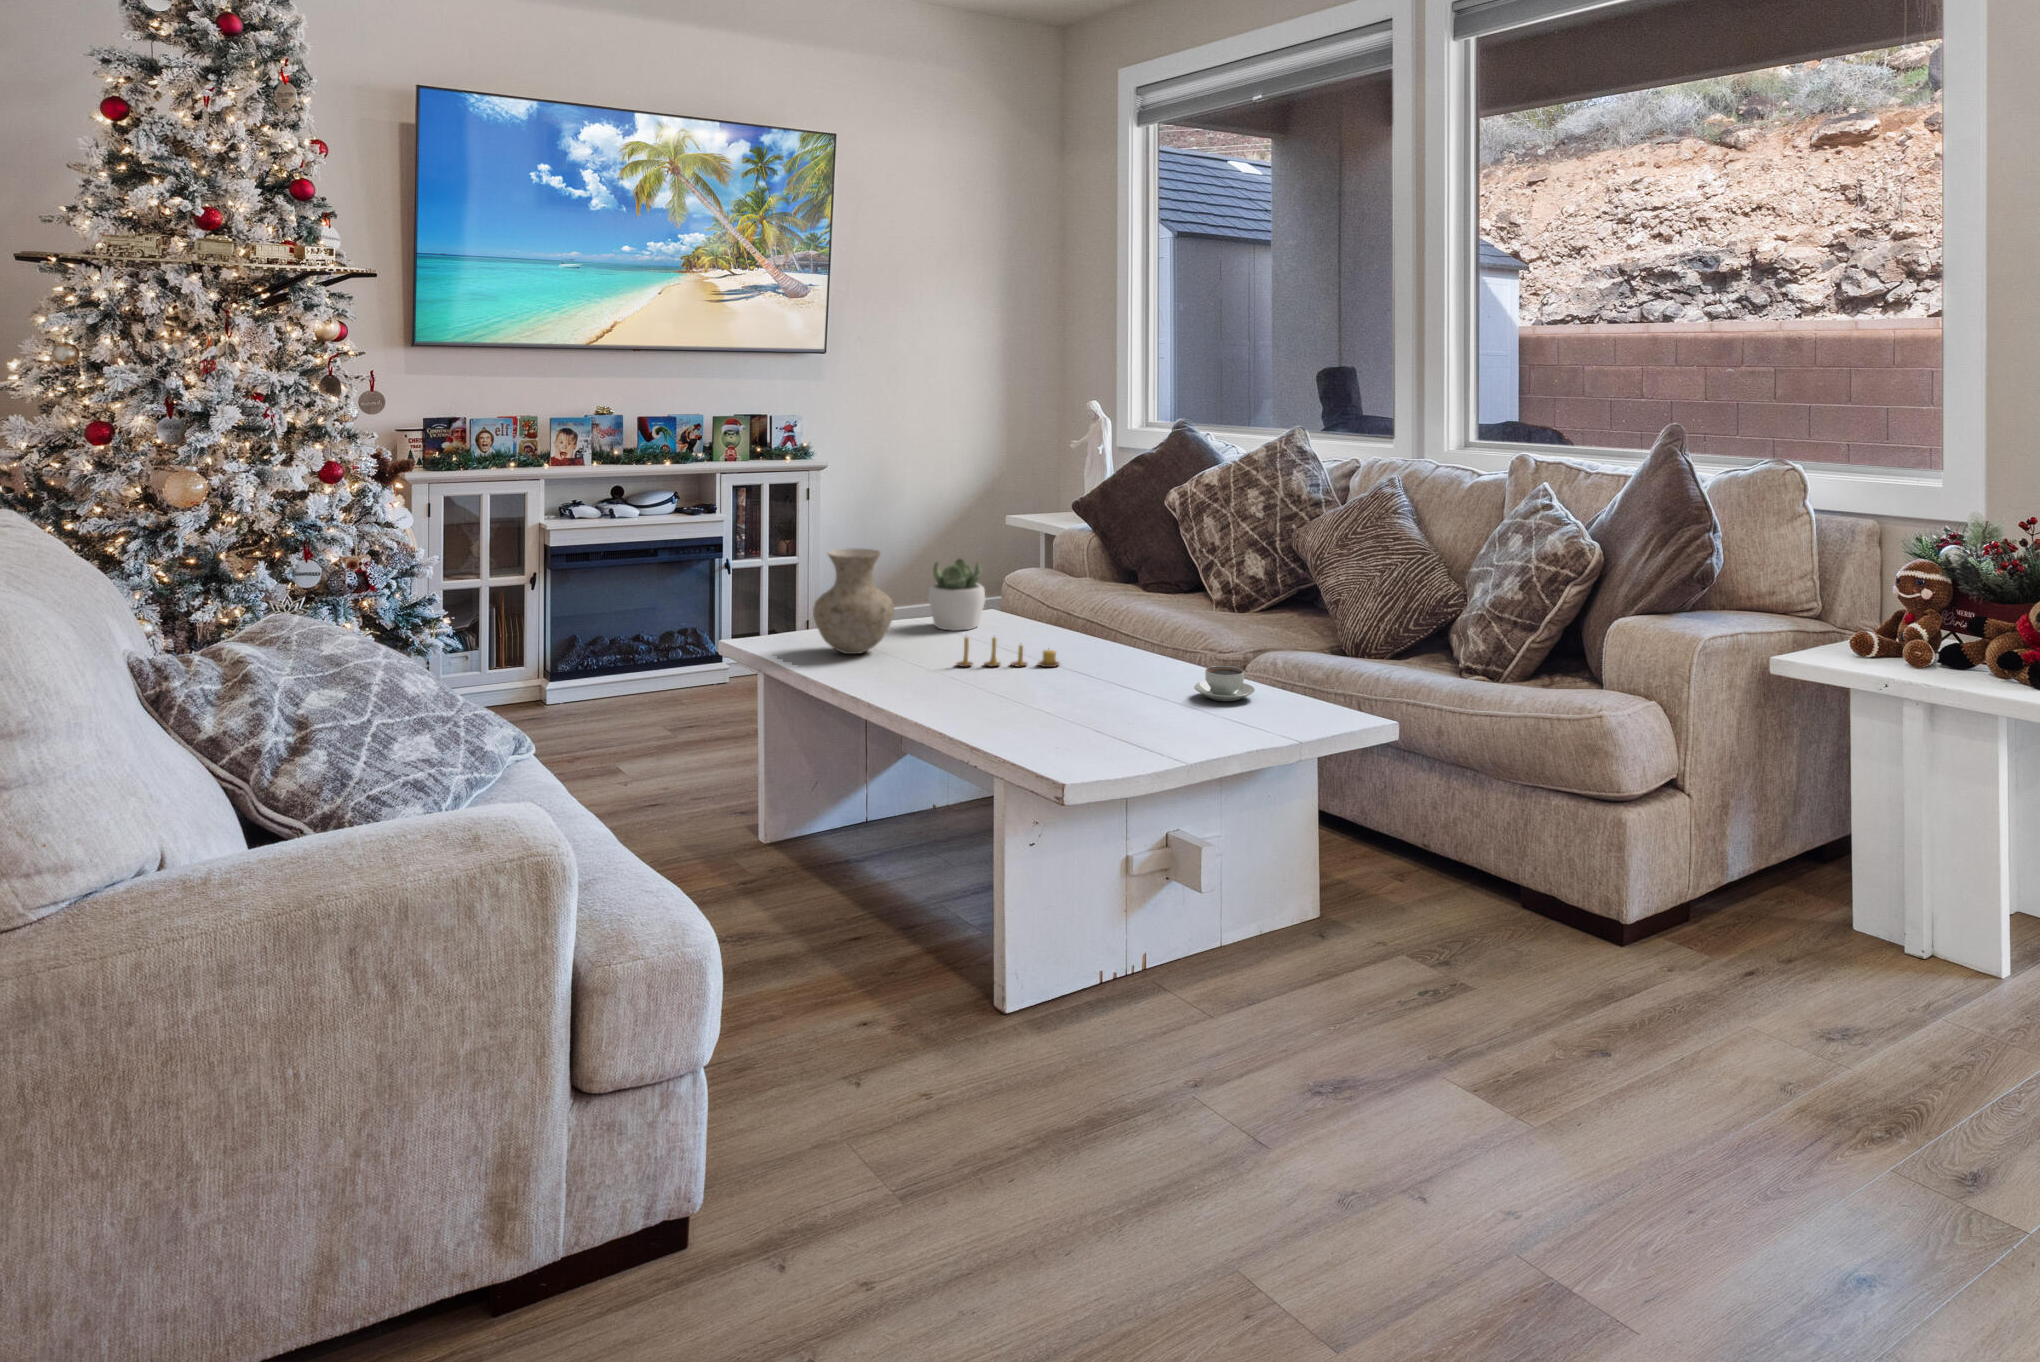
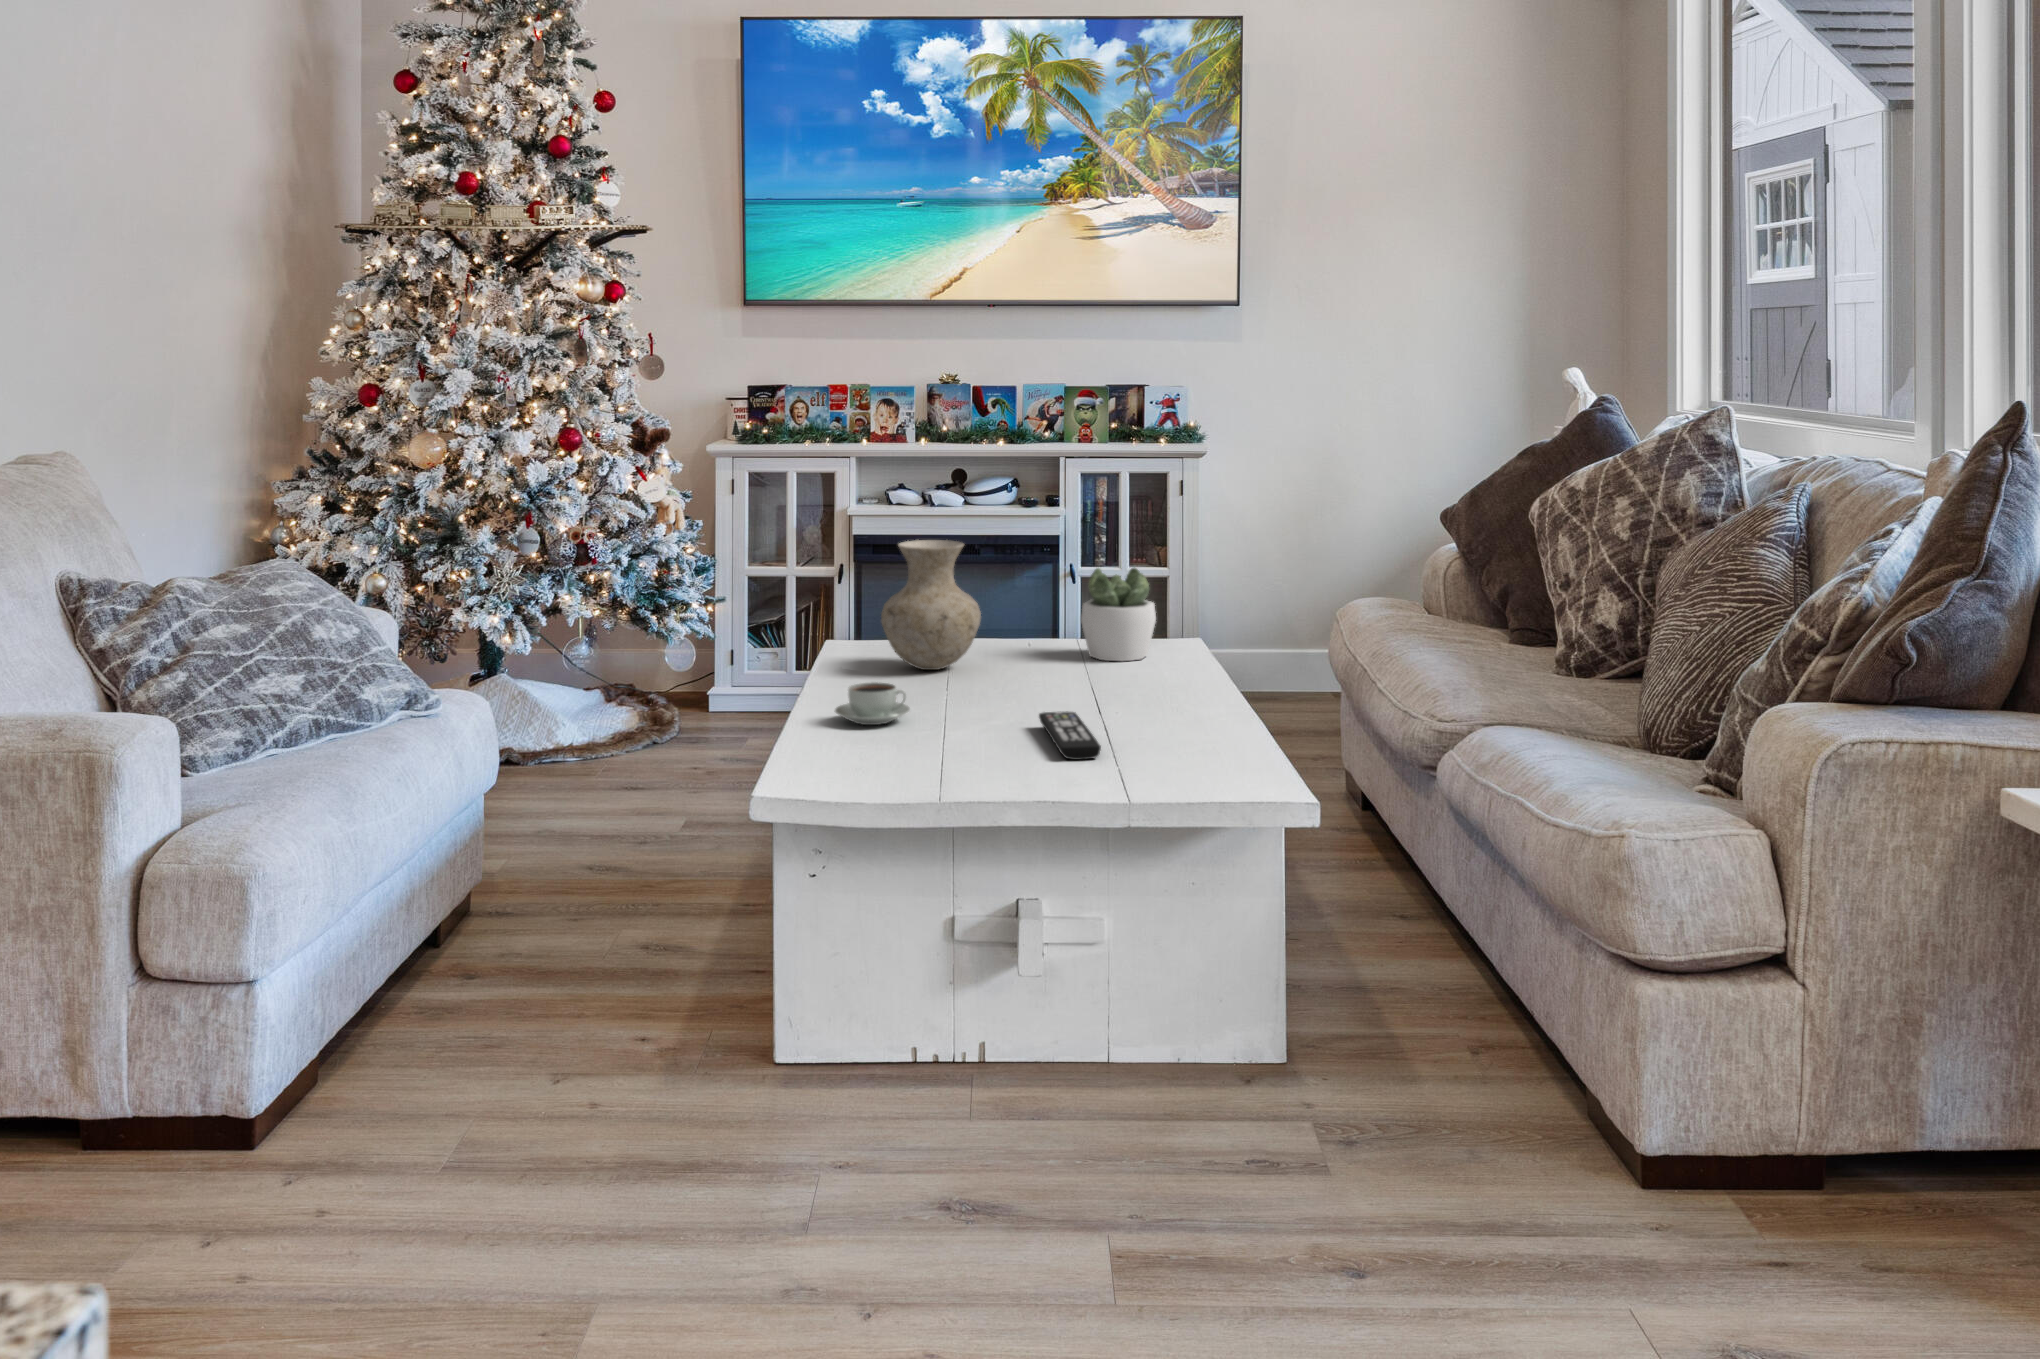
candle: present [957,637,1059,667] -> none [990,655,1109,711]
coffee cup: present [1194,666,1255,701] -> present [835,682,910,725]
remote control: none [1053,669,1152,702] -> present [1039,712,1101,760]

